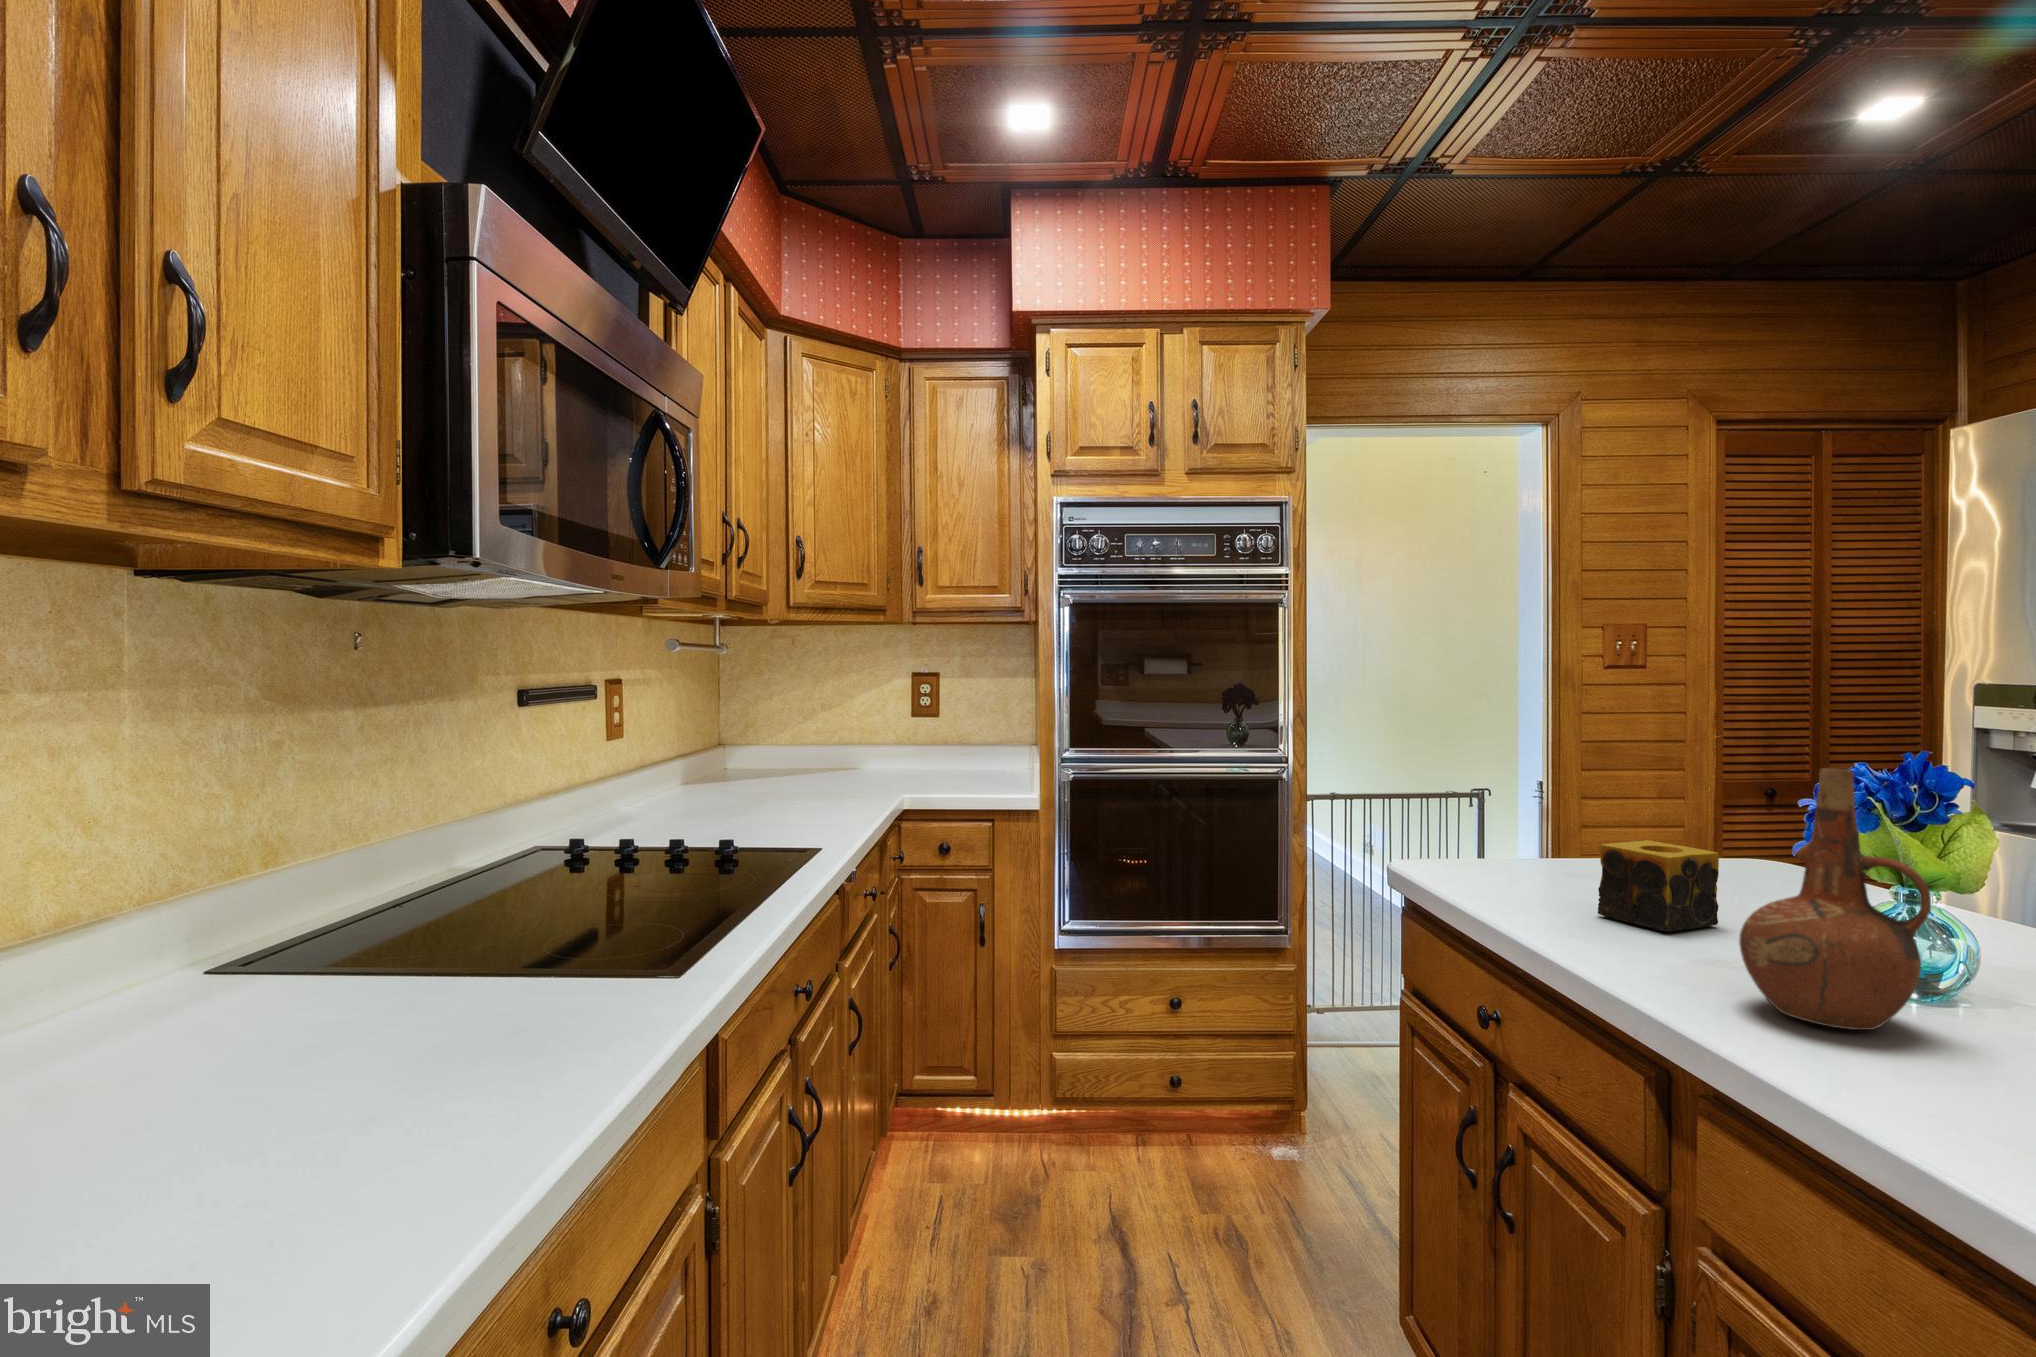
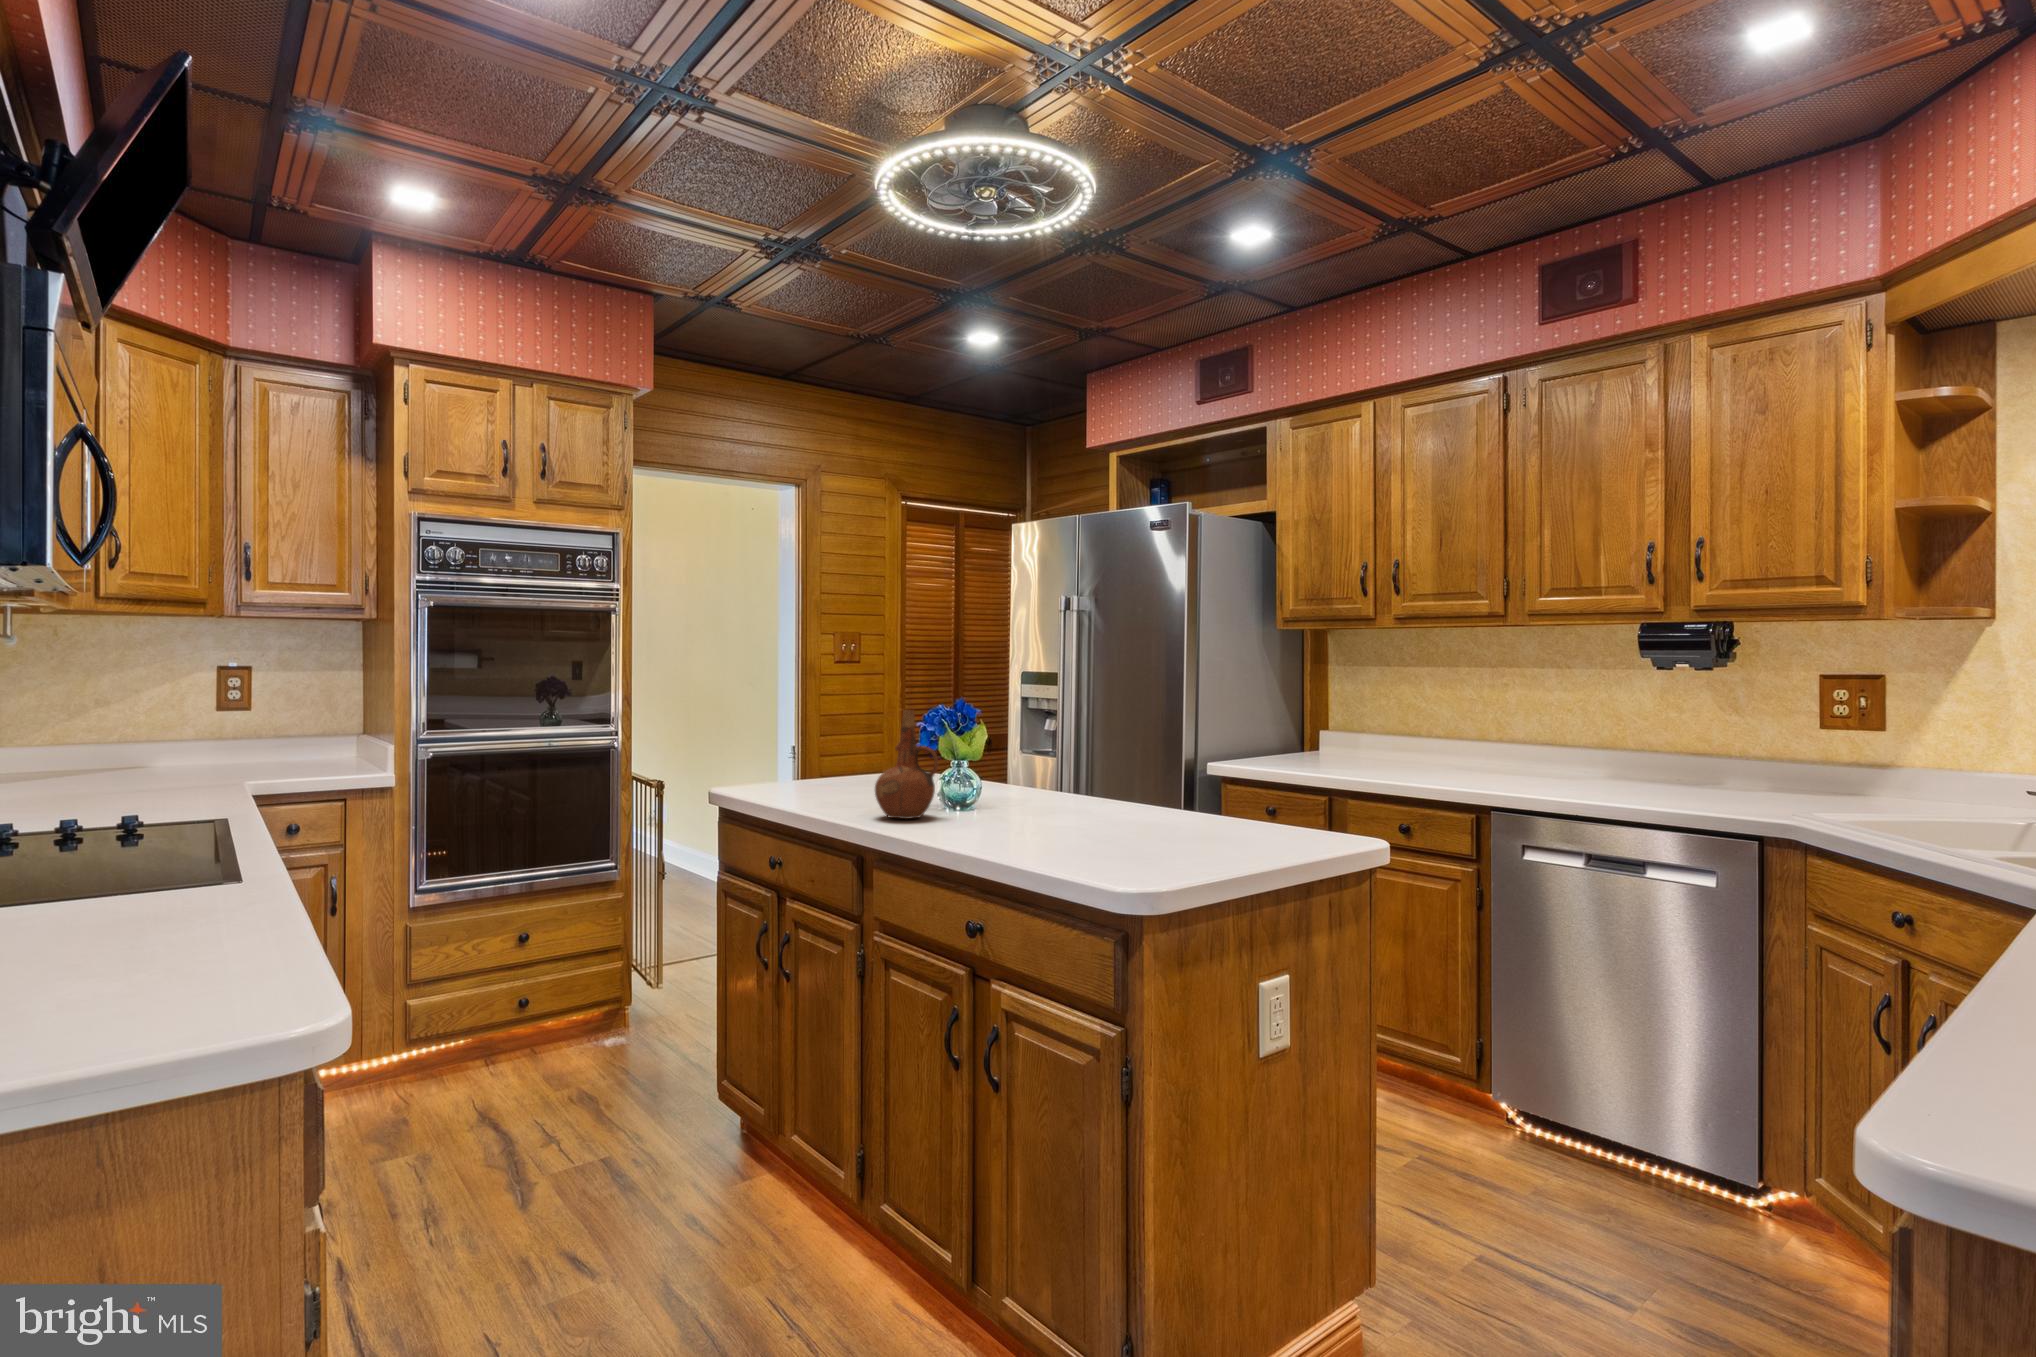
candle: present [1598,840,1719,932] -> none [822,758,876,800]

